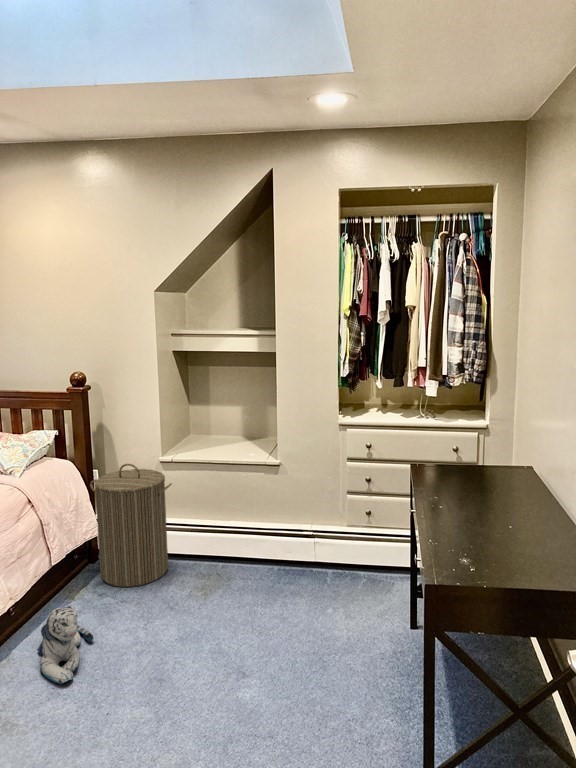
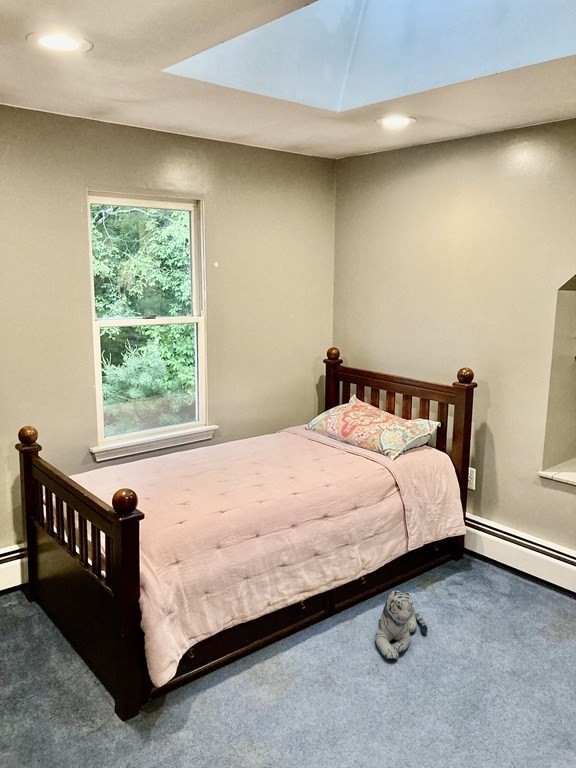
laundry hamper: present [90,464,172,587] -> none [457,471,543,600]

